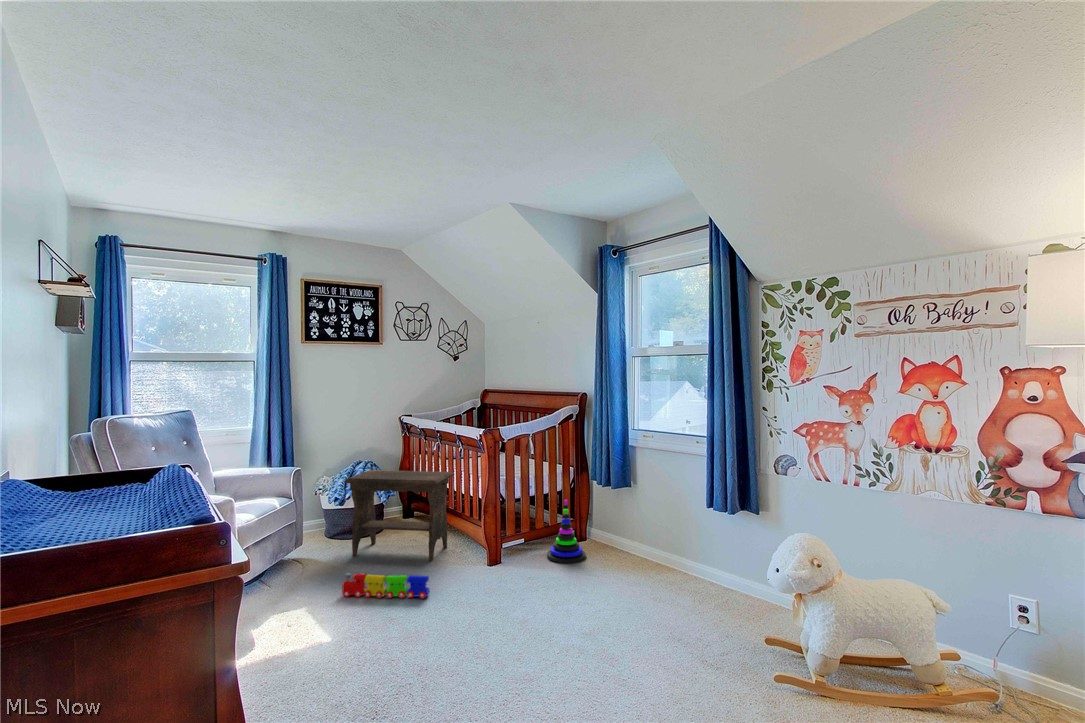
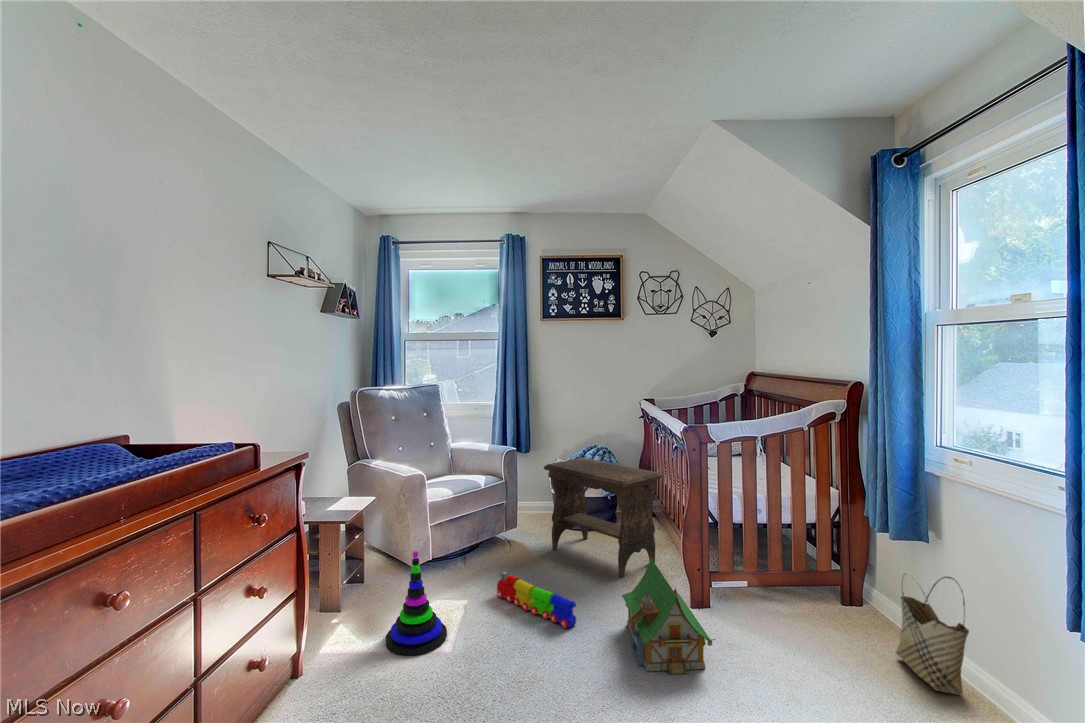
stacking toy: present [547,500,586,563] -> present [386,551,447,655]
woven basket: none [620,502,658,566] -> present [896,574,969,694]
toy house: none [459,525,539,603] -> present [622,553,715,674]

